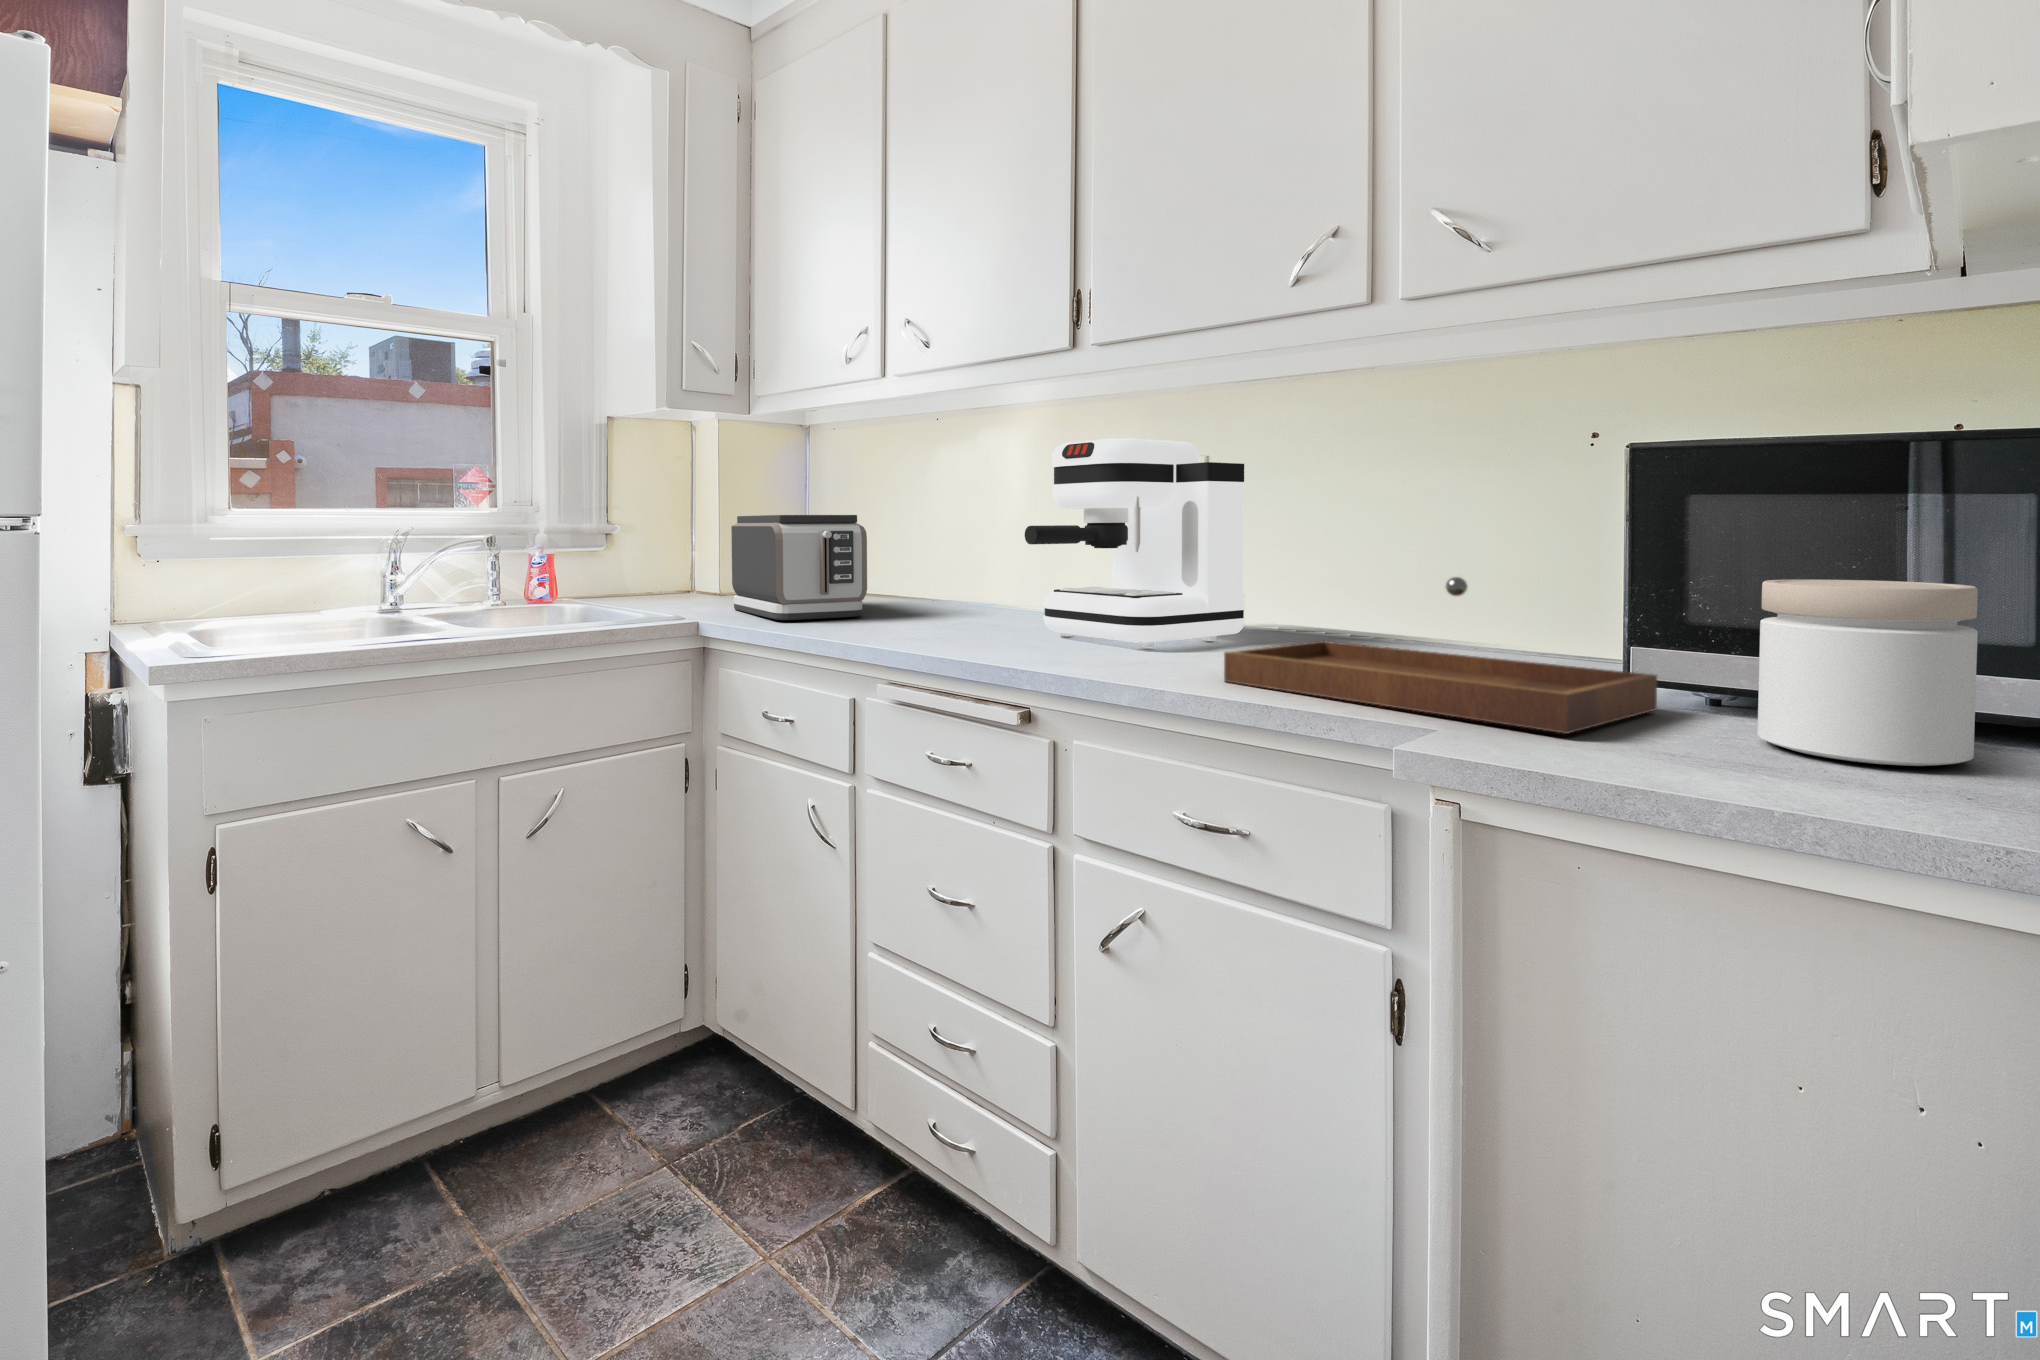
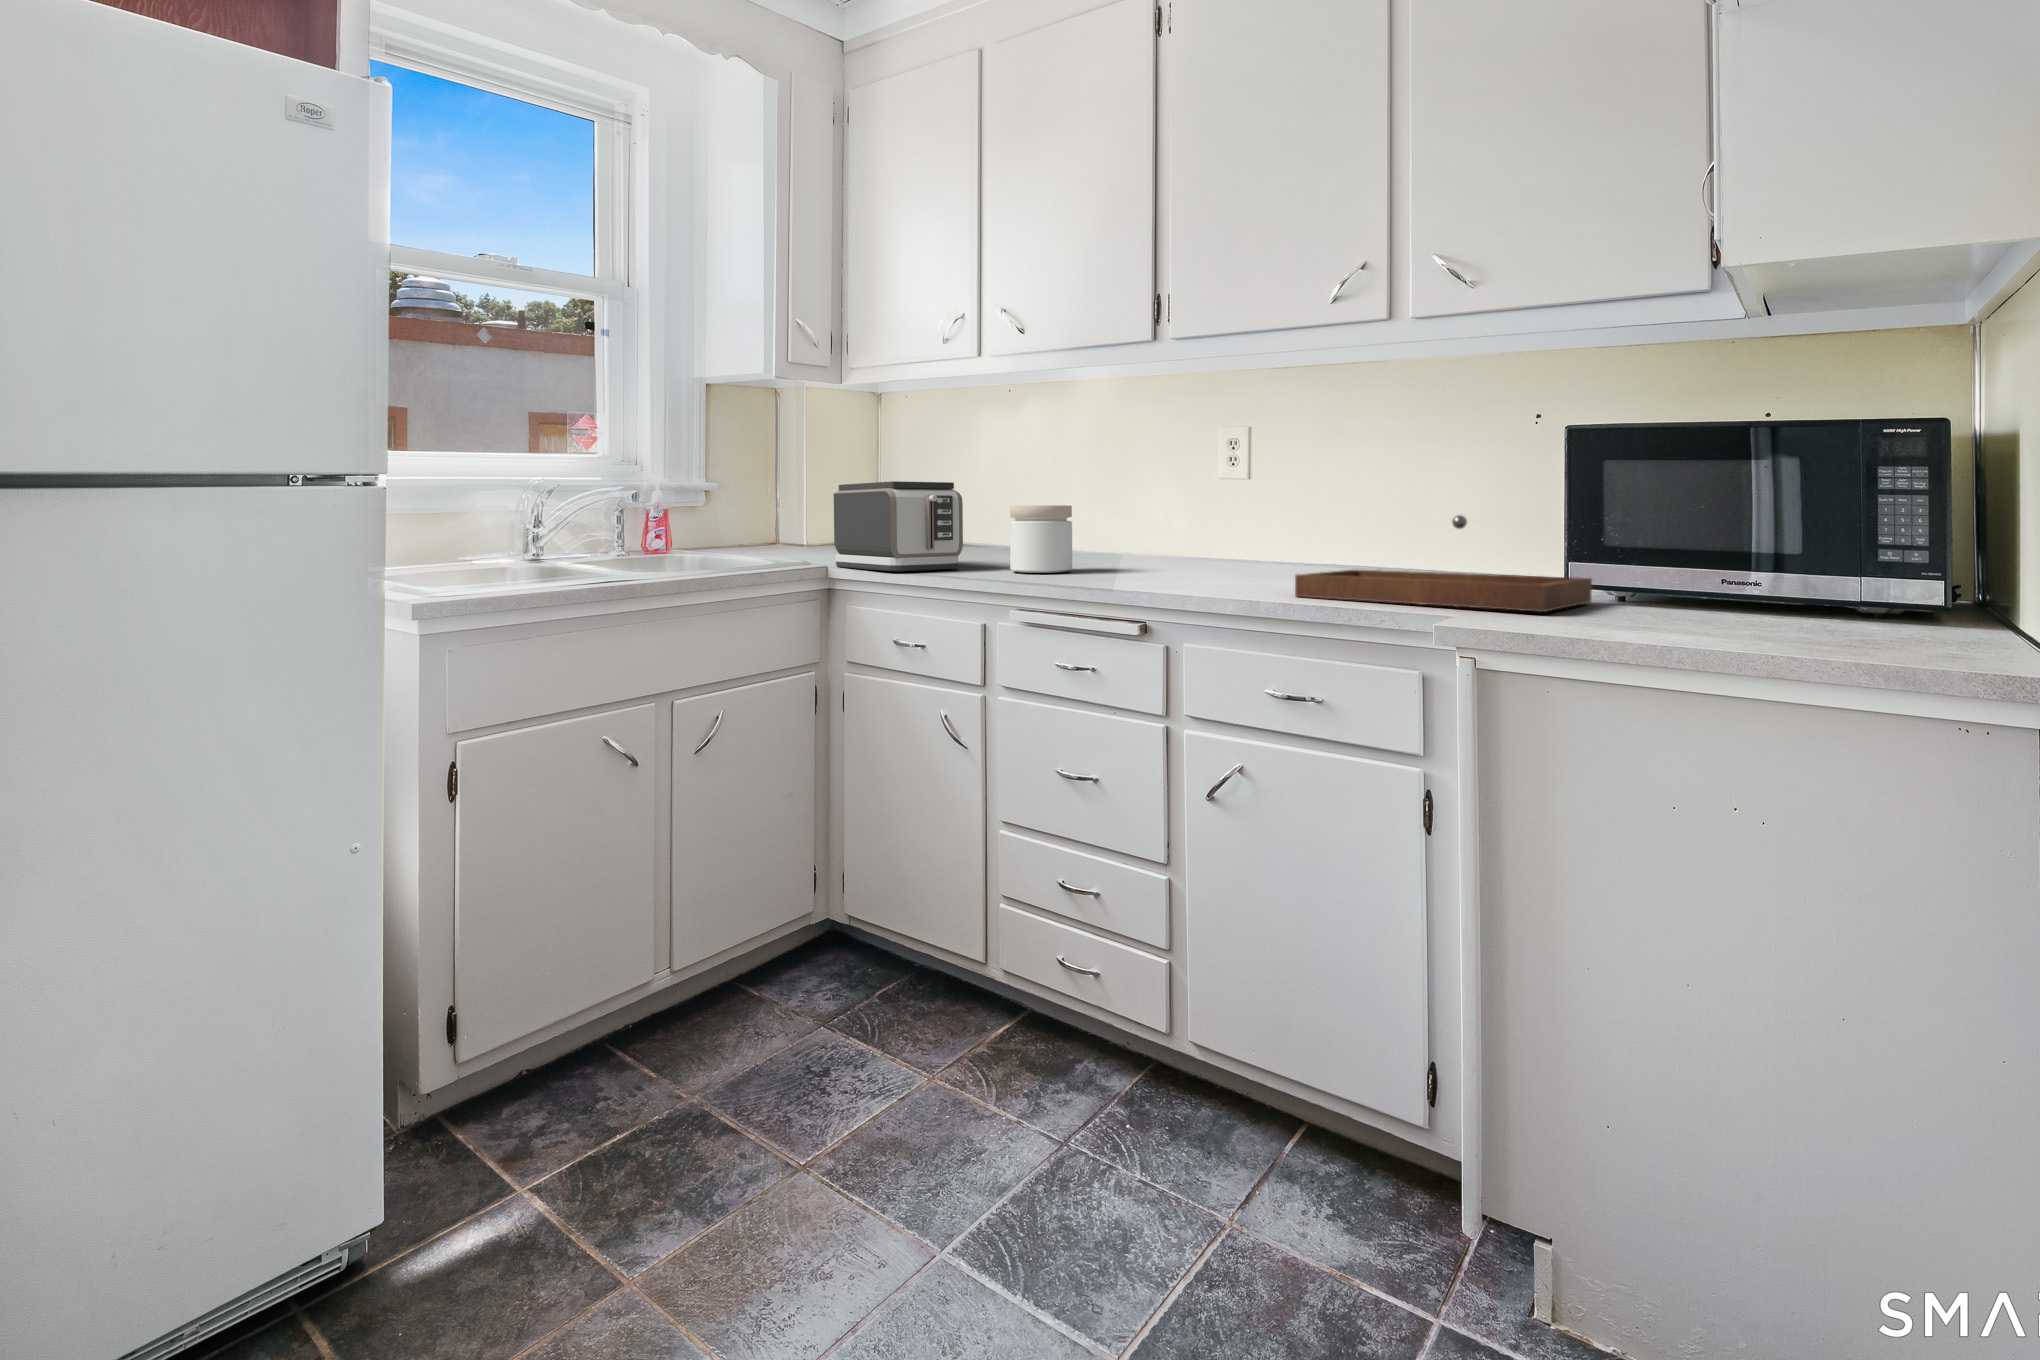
coffee maker: present [1025,438,1245,647] -> none [1120,418,1284,581]
jar: present [1758,579,1978,766] -> present [1010,505,1072,573]

